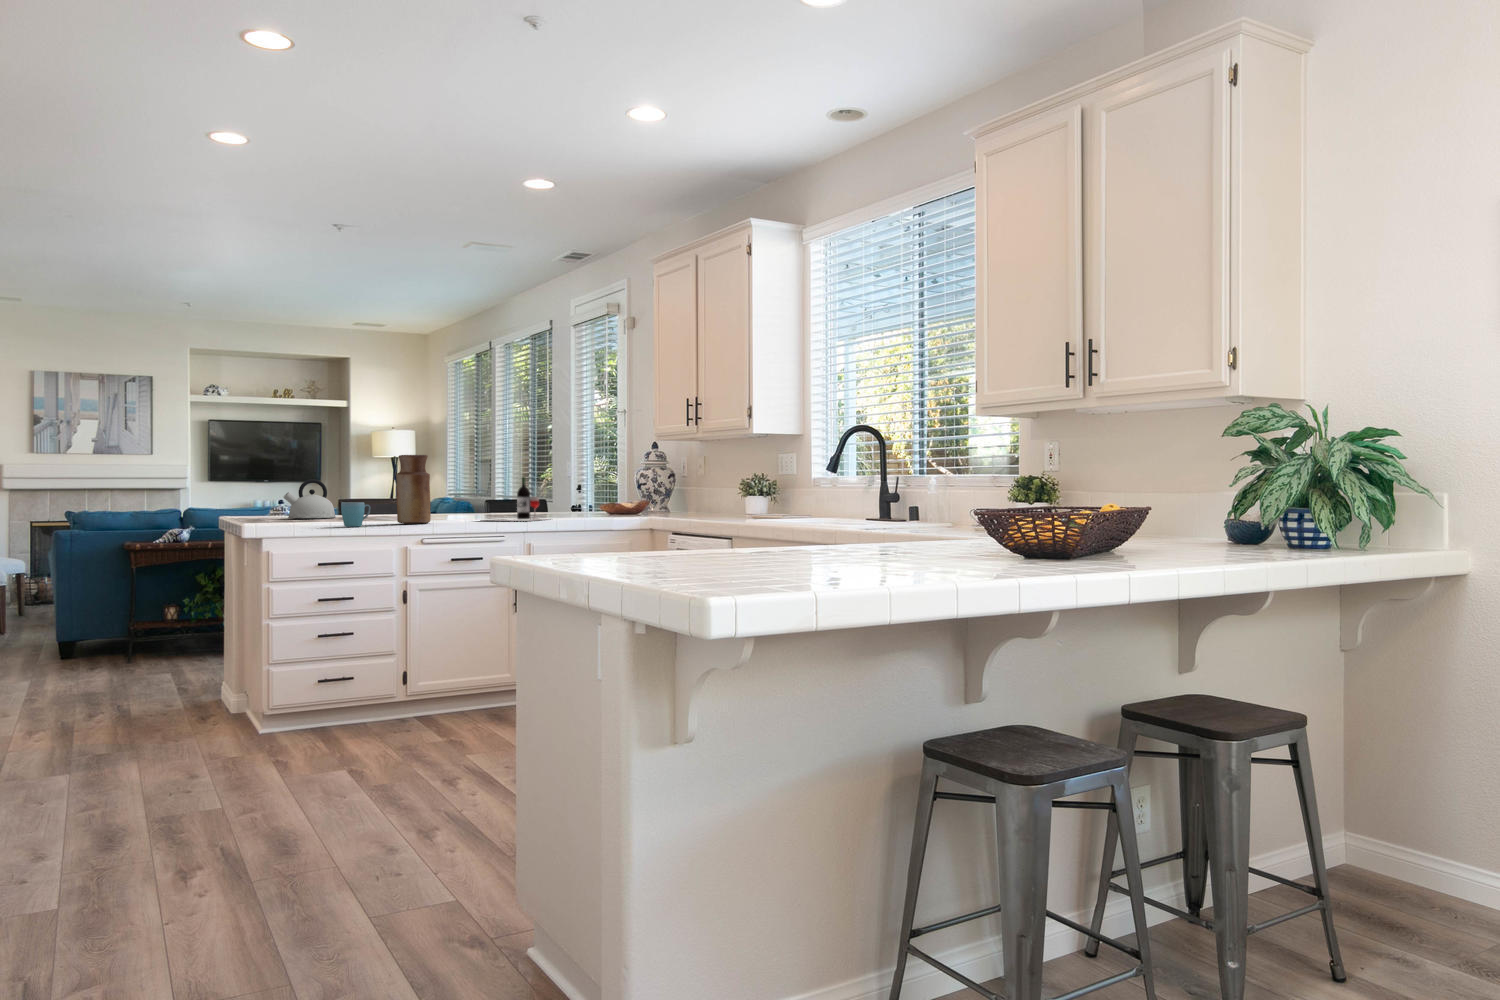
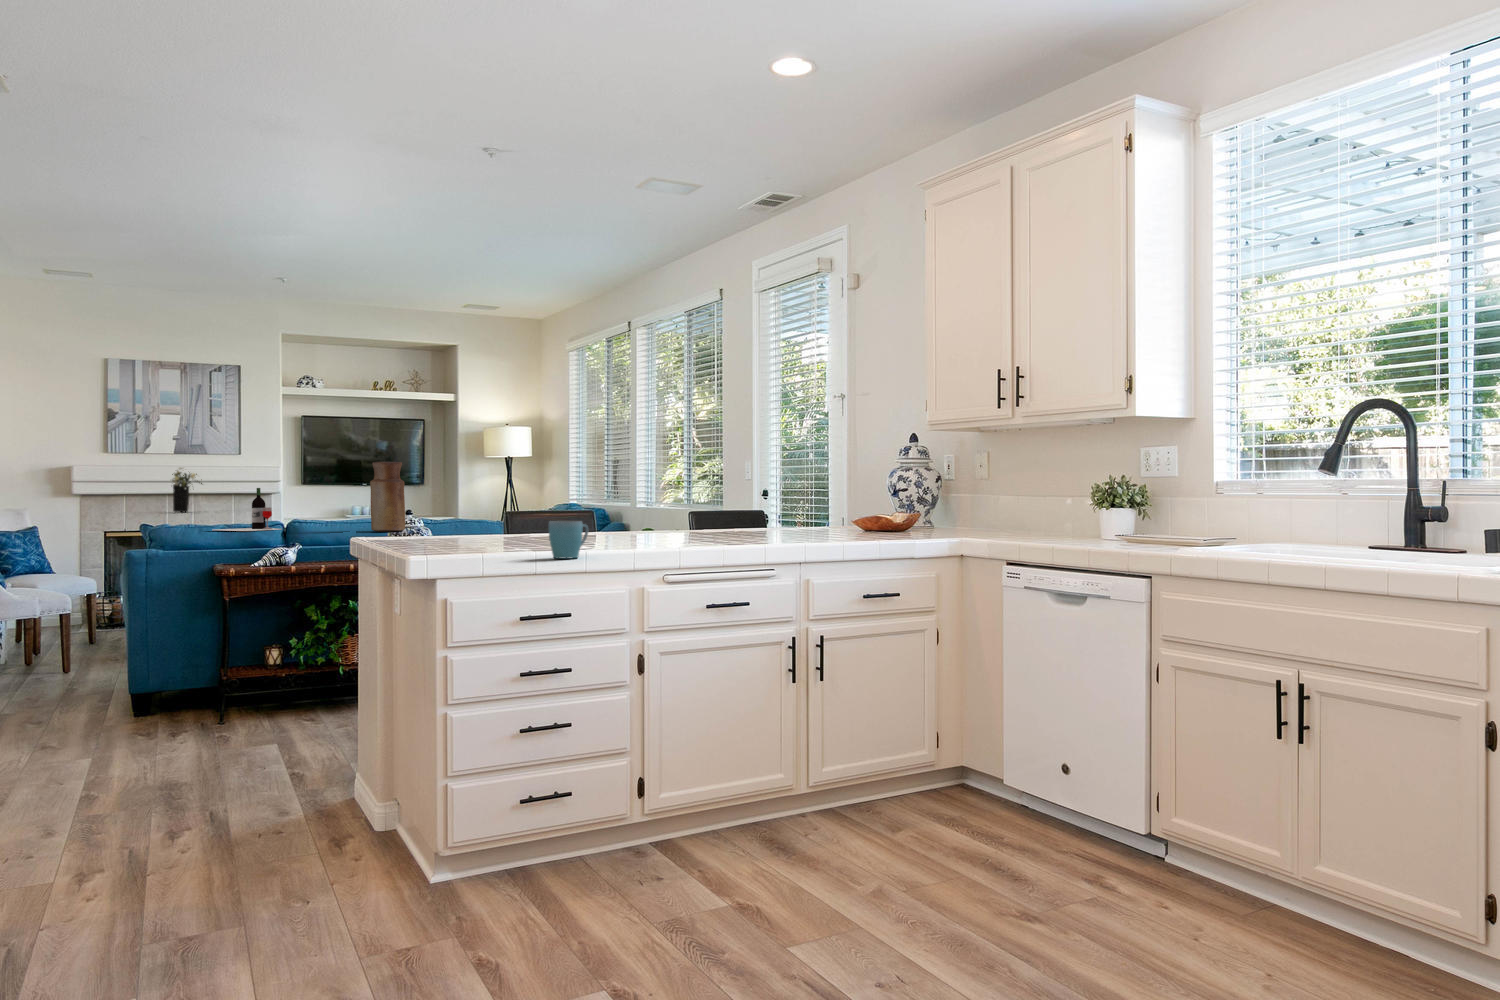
vase: present [396,455,431,524] -> present [370,462,405,532]
flower arrangement: none [86,465,122,505] -> present [172,467,202,512]
wine bottle: present [496,477,540,521] -> present [214,488,280,531]
kettle: present [283,479,336,518] -> none [433,485,502,539]

